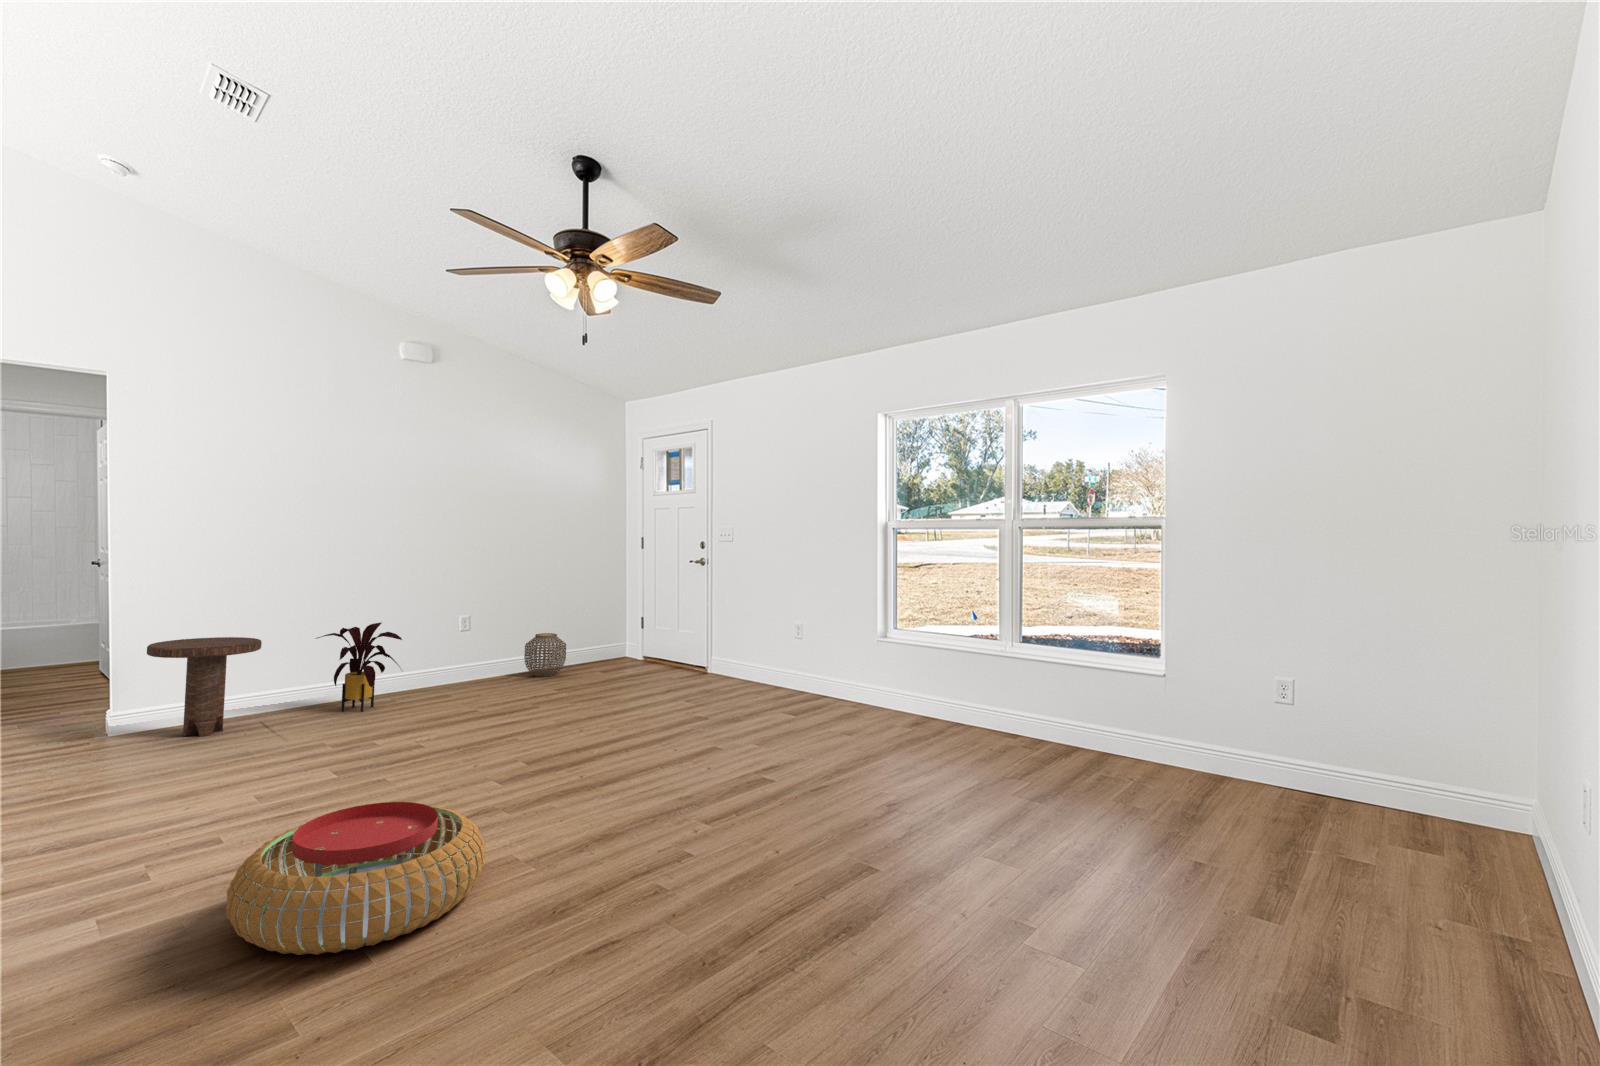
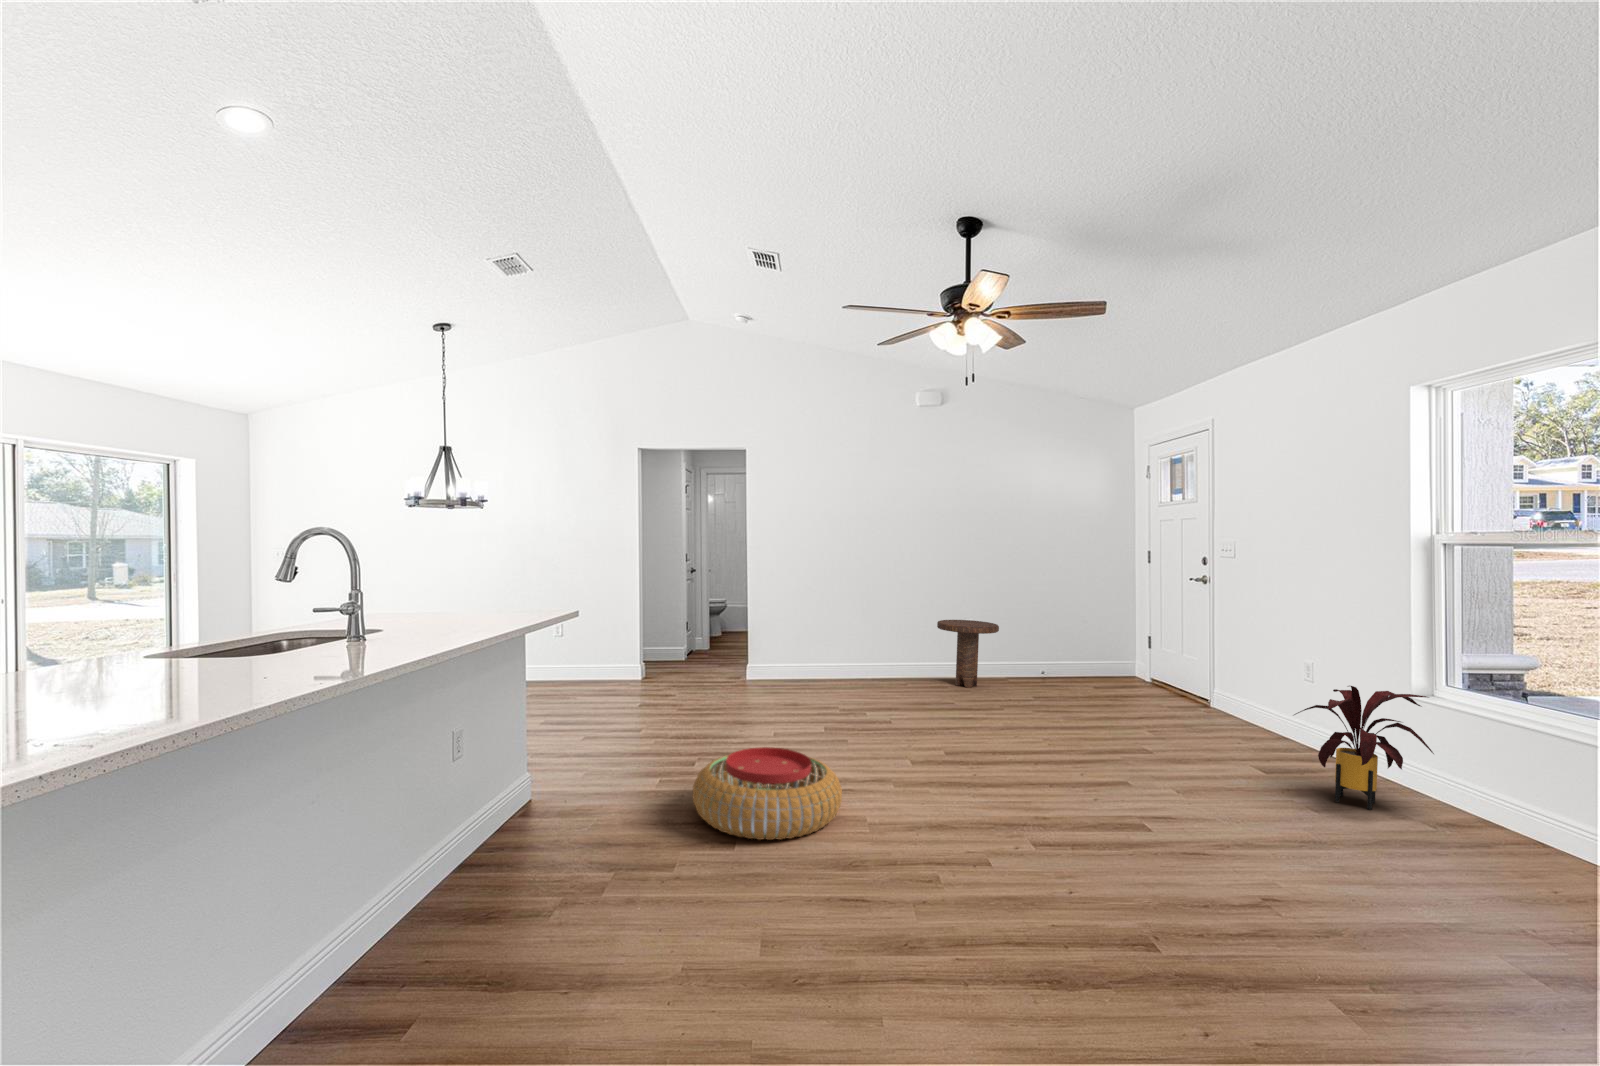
house plant: present [316,623,402,712] -> present [1294,686,1434,810]
woven basket: present [524,633,566,677] -> none [1018,643,1057,685]
side table: present [147,637,262,736] -> present [937,620,999,687]

